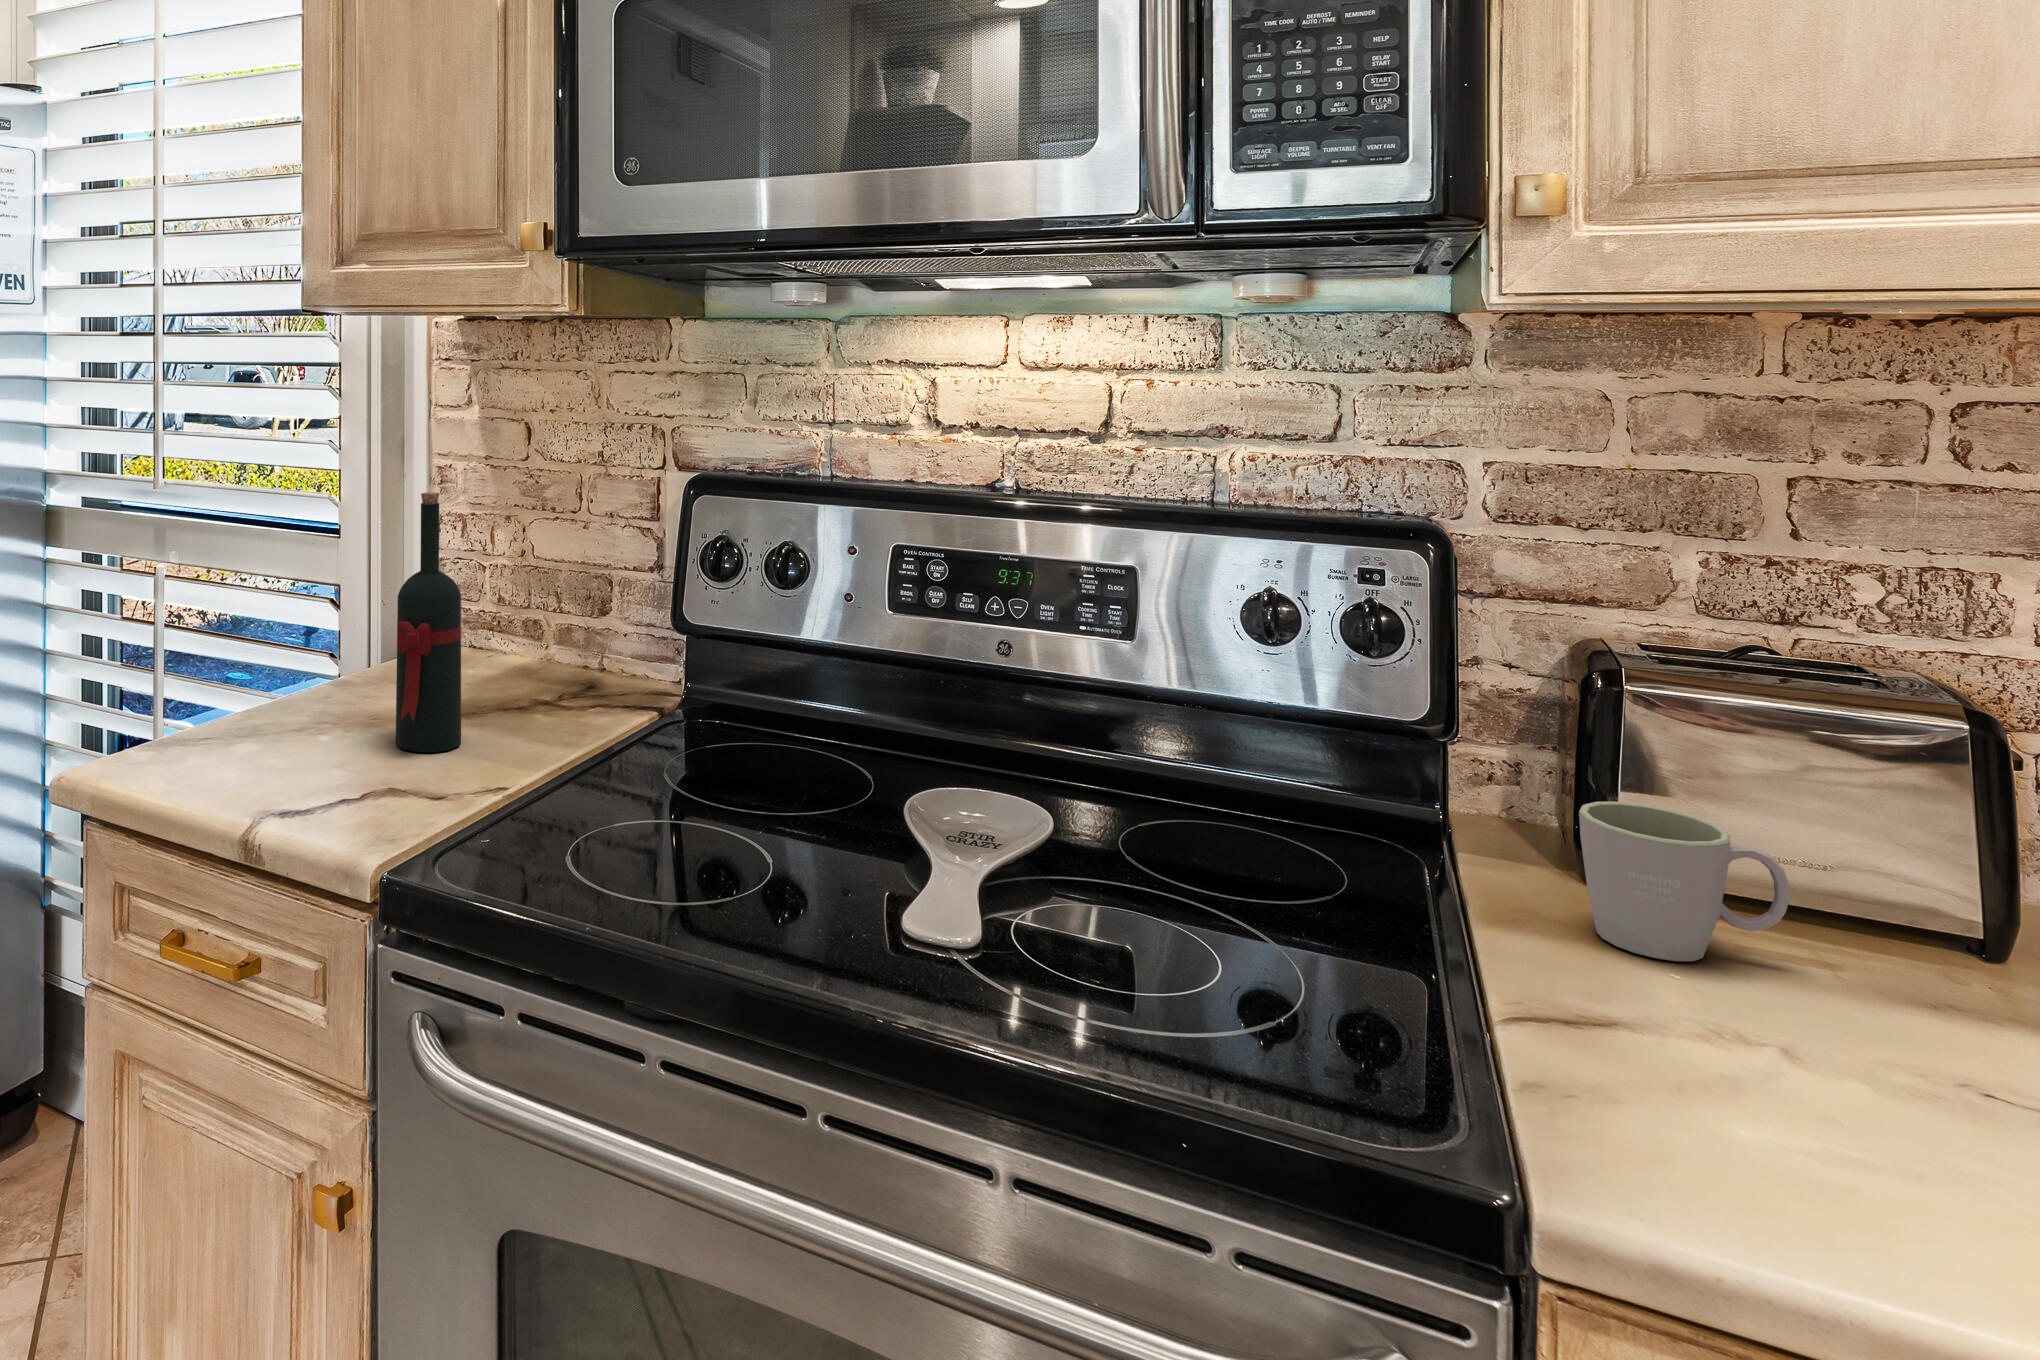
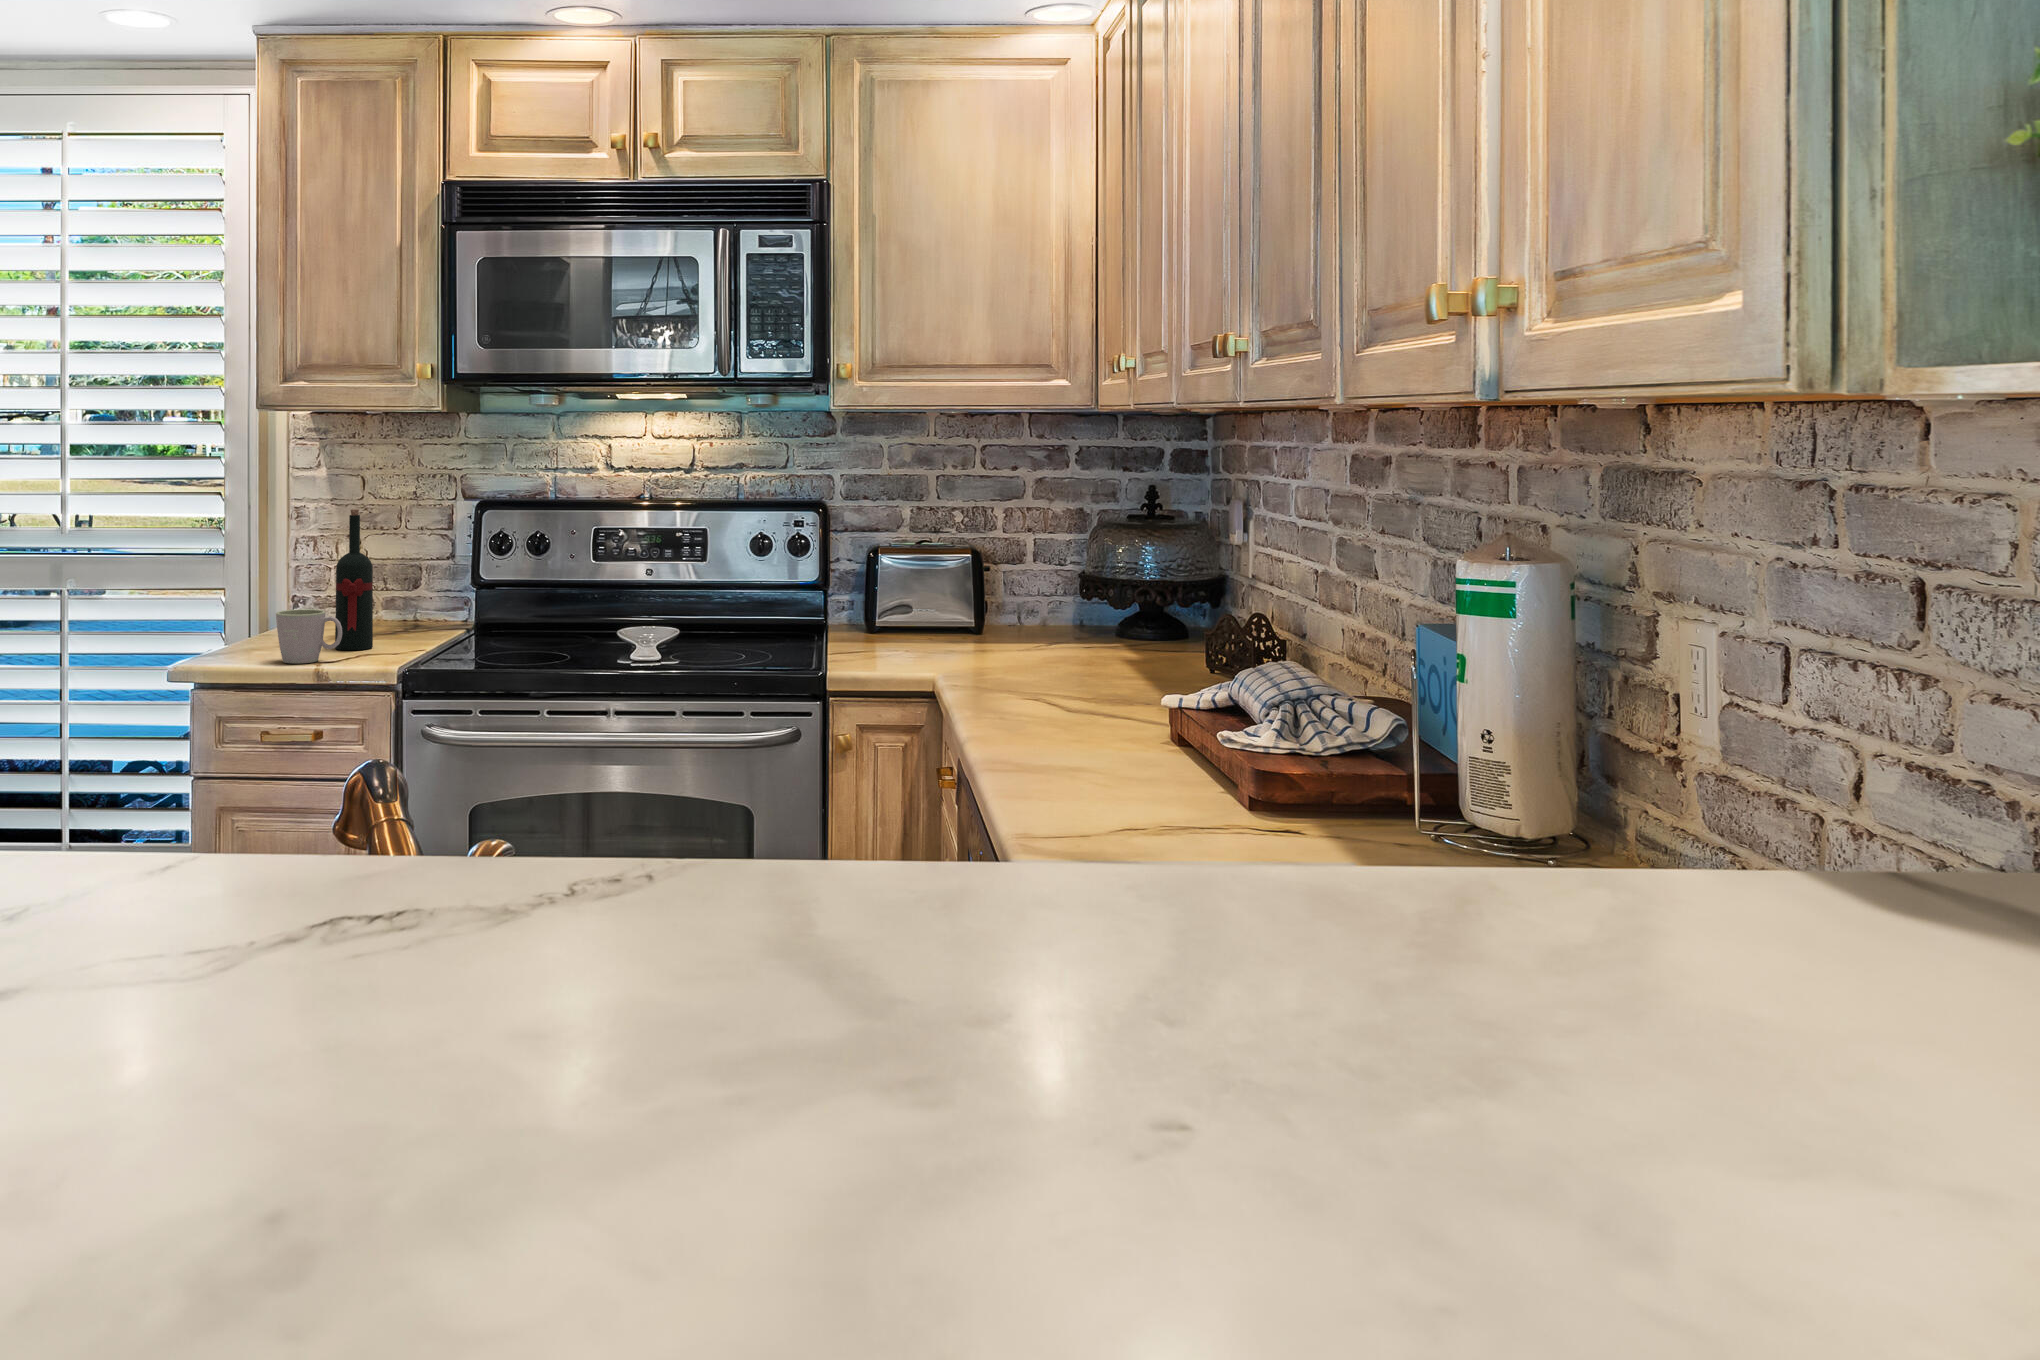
mug: present [1579,802,1790,961] -> present [276,609,342,664]

